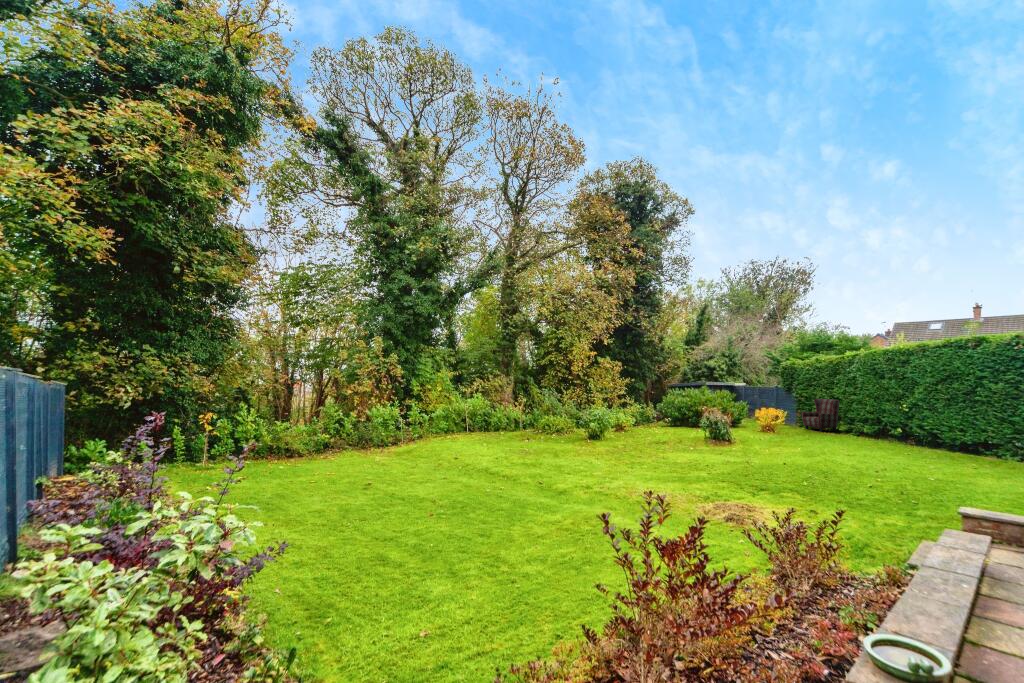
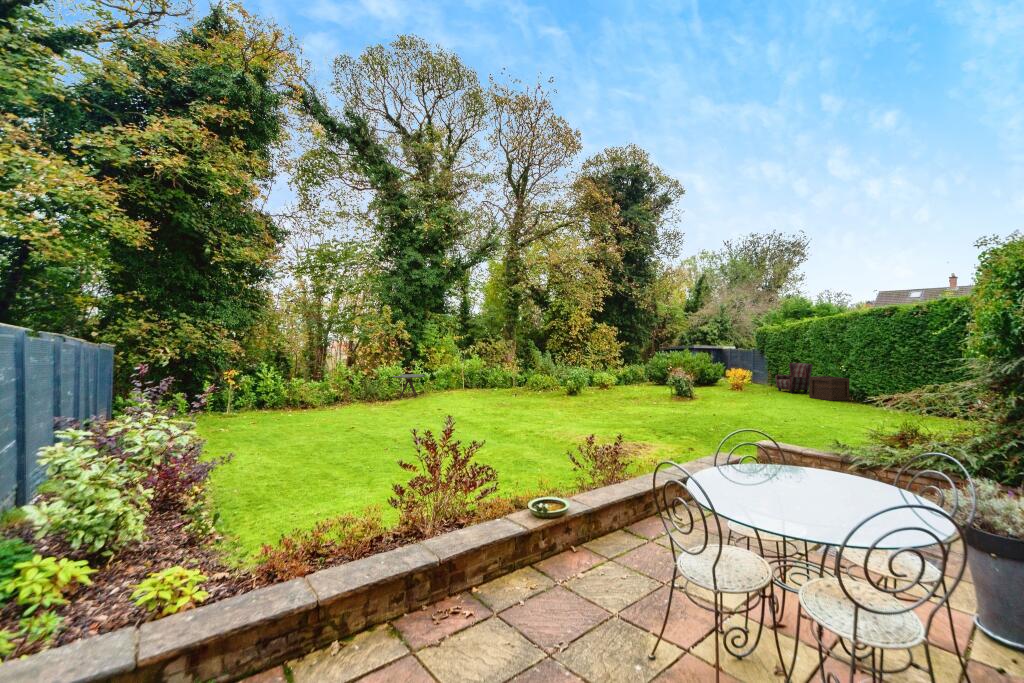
wooden crate: none [841,413,882,439] -> present [809,376,849,401]
round table: none [388,418,426,447] -> present [393,374,425,398]

